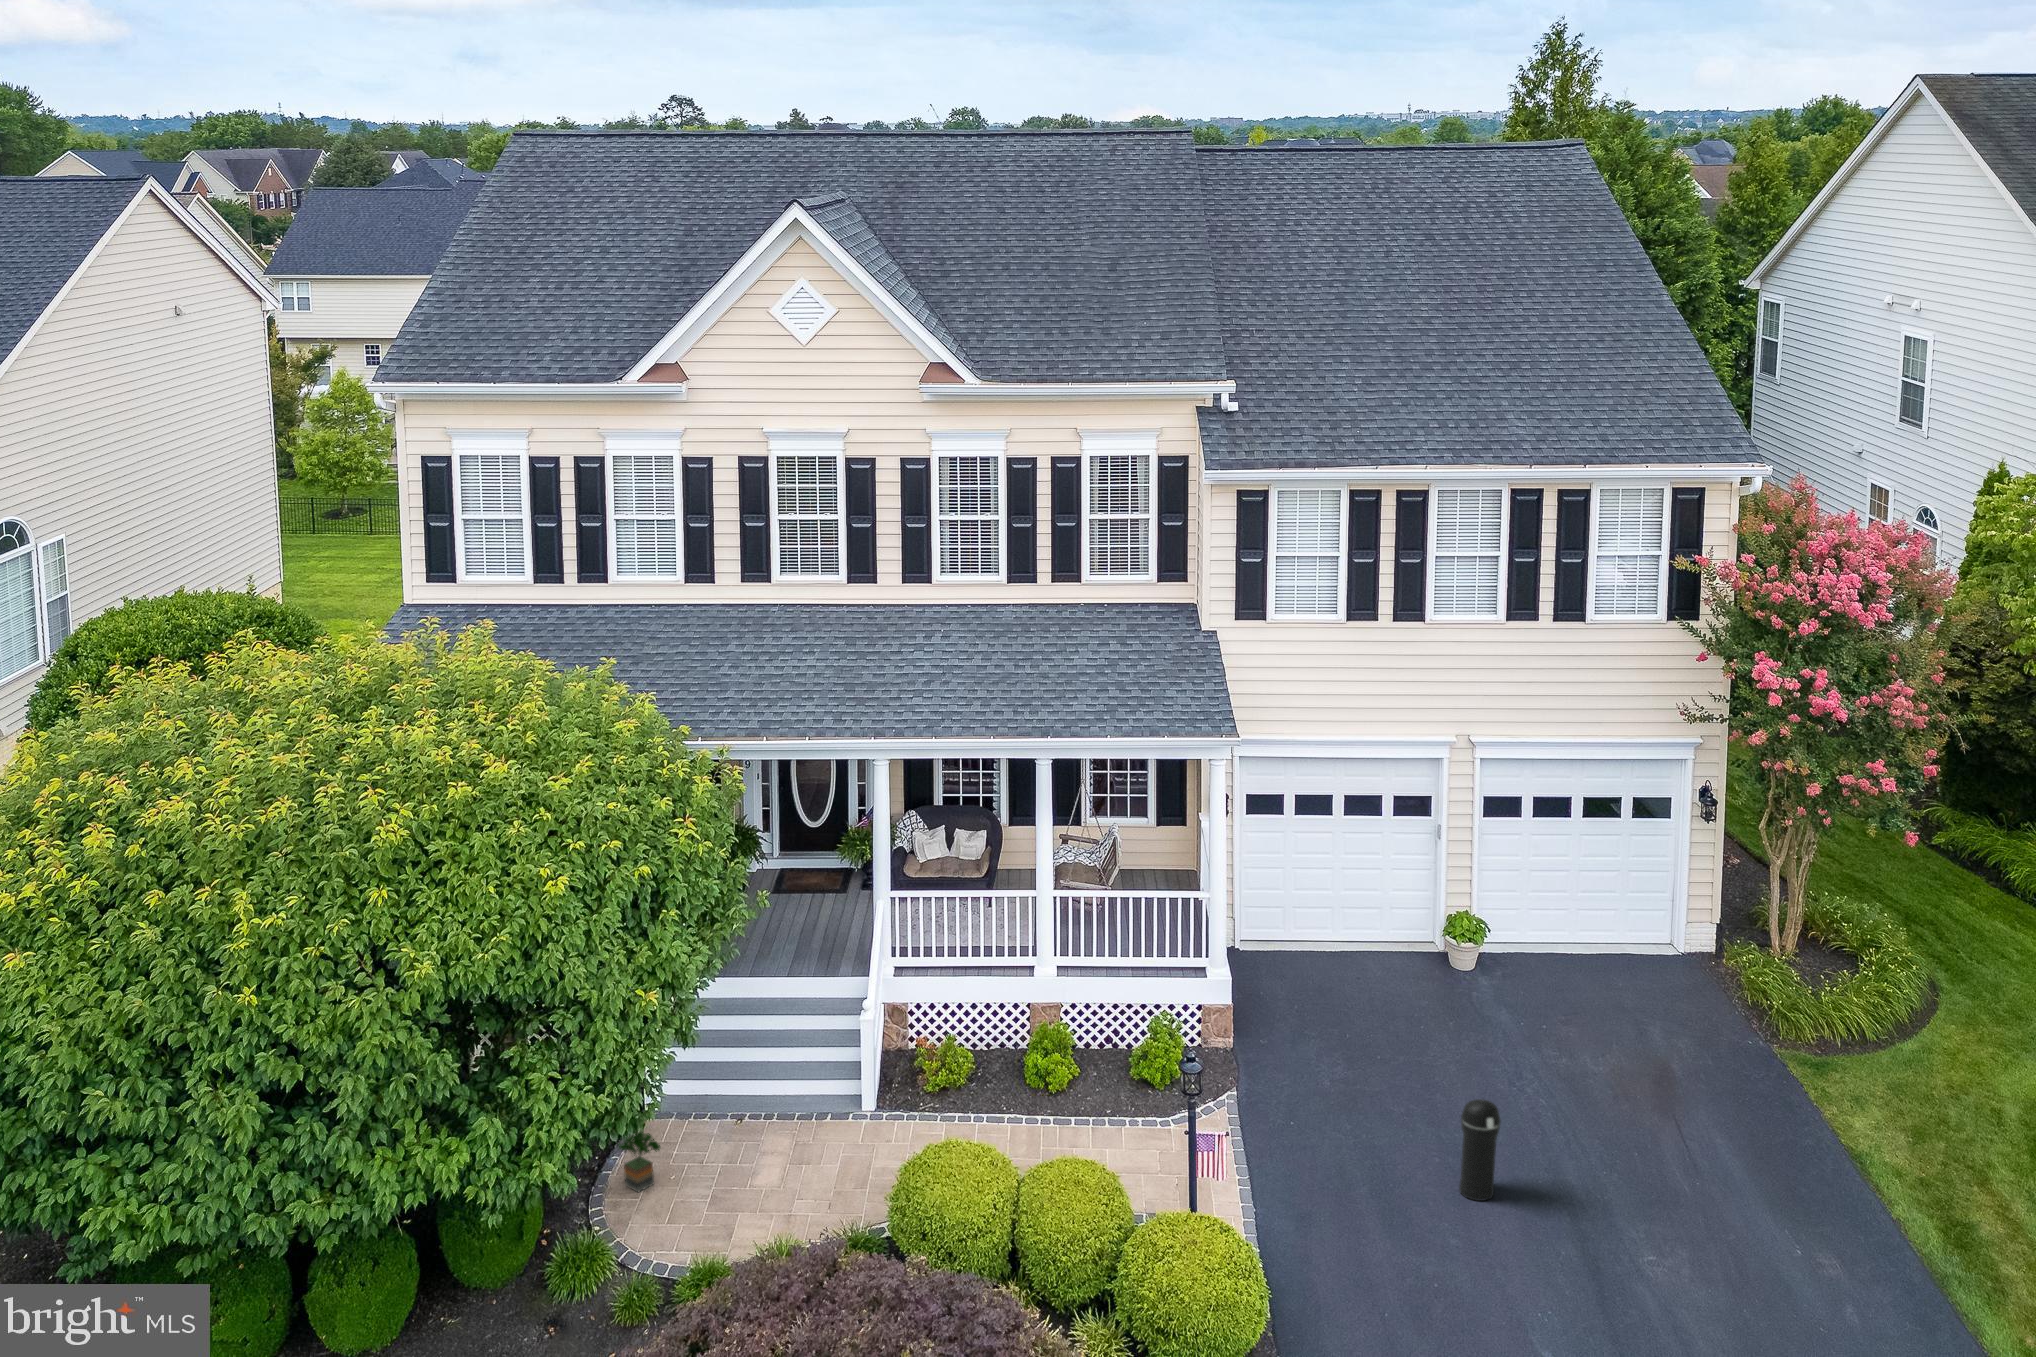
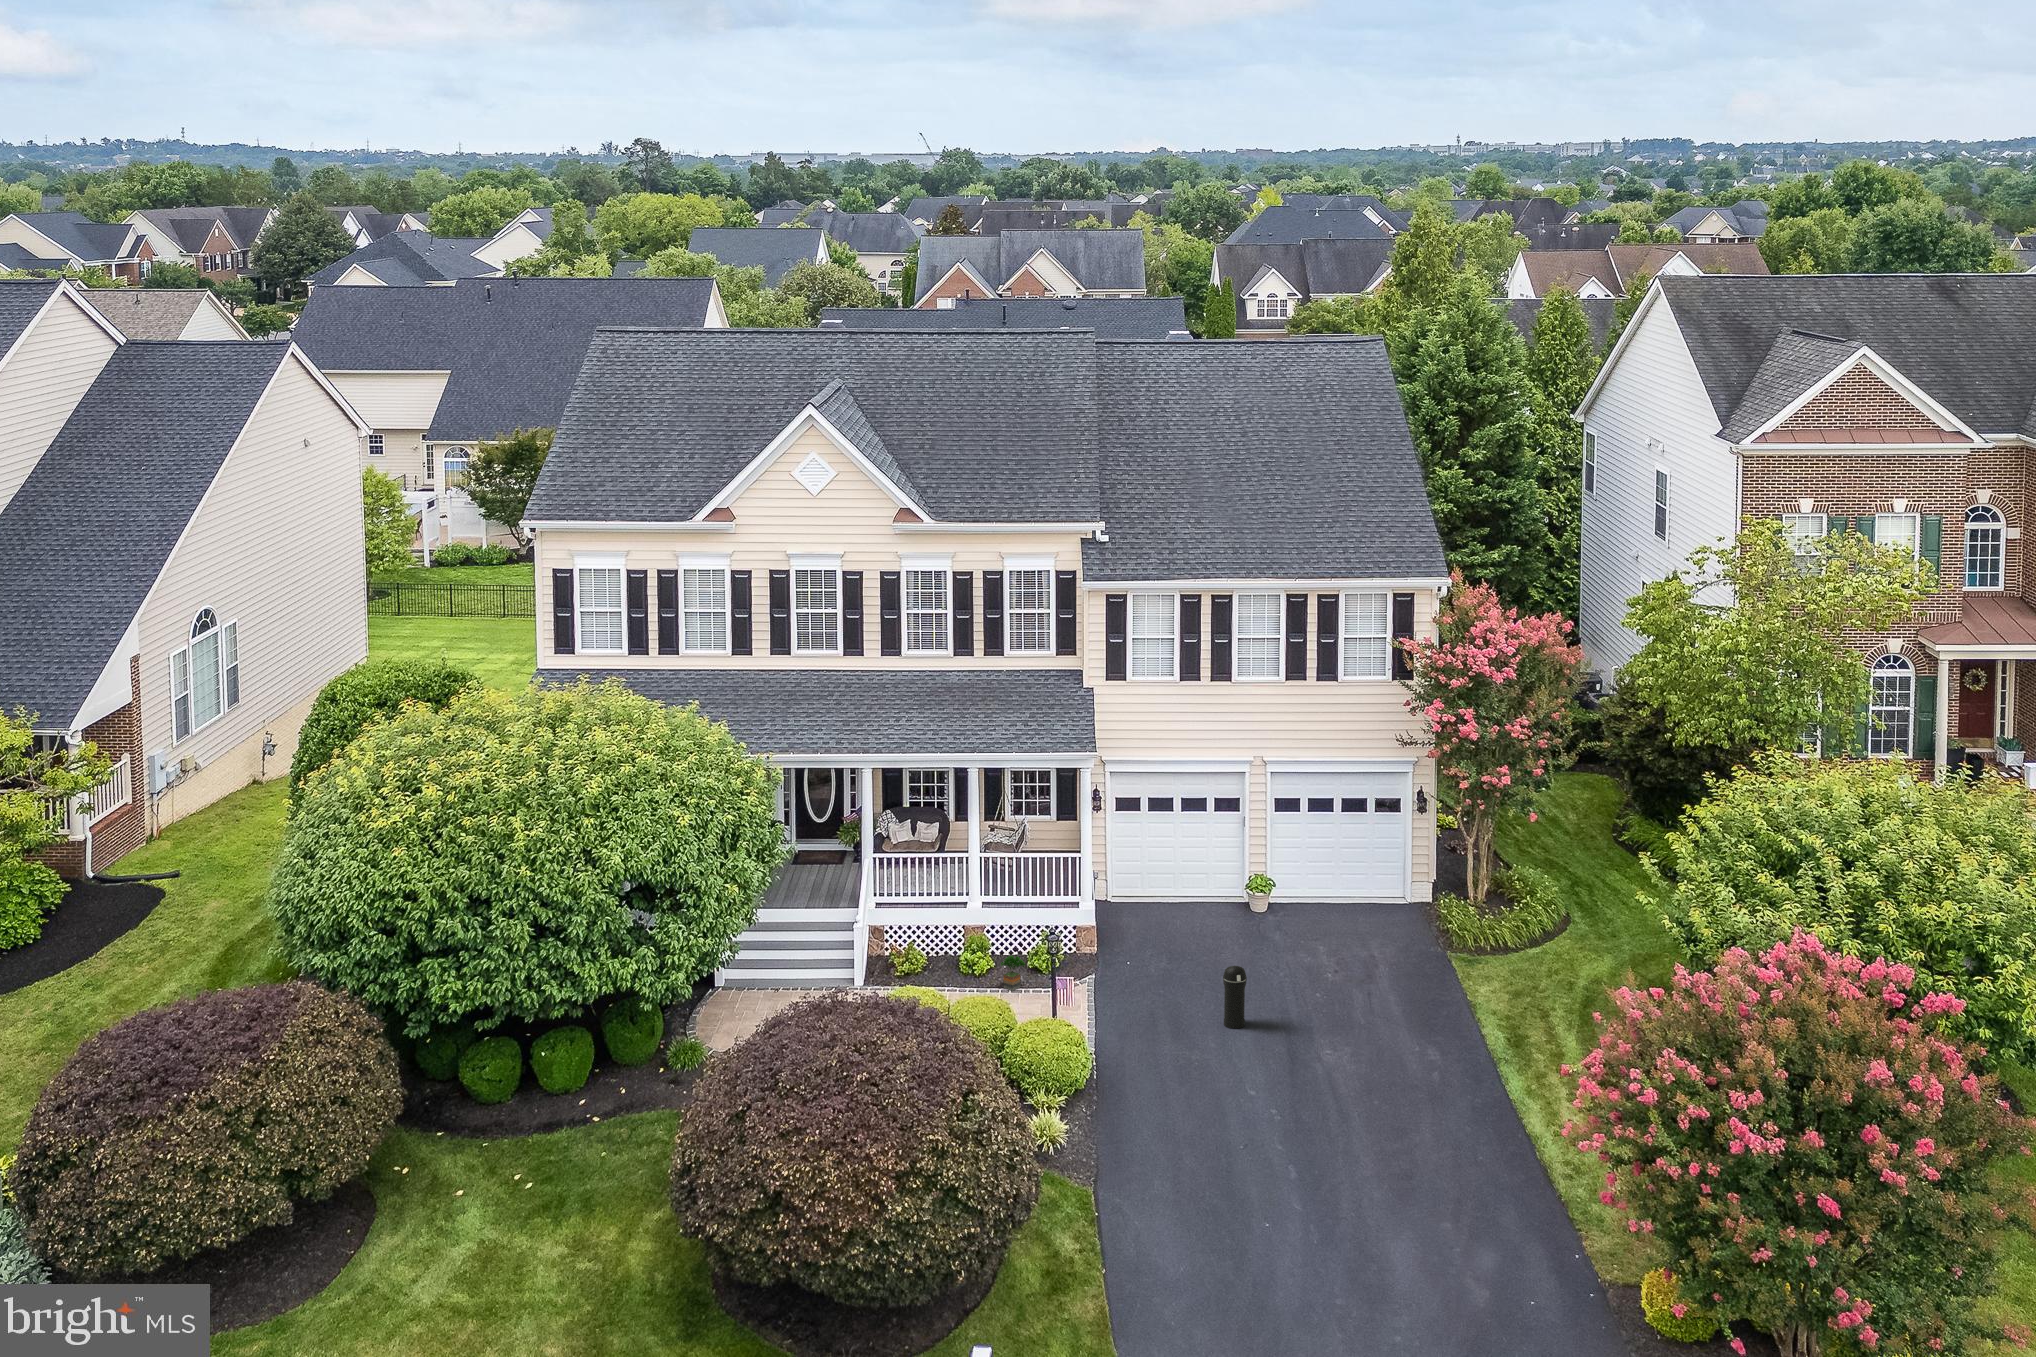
potted tree: present [619,1131,660,1192] -> present [1001,956,1025,991]

